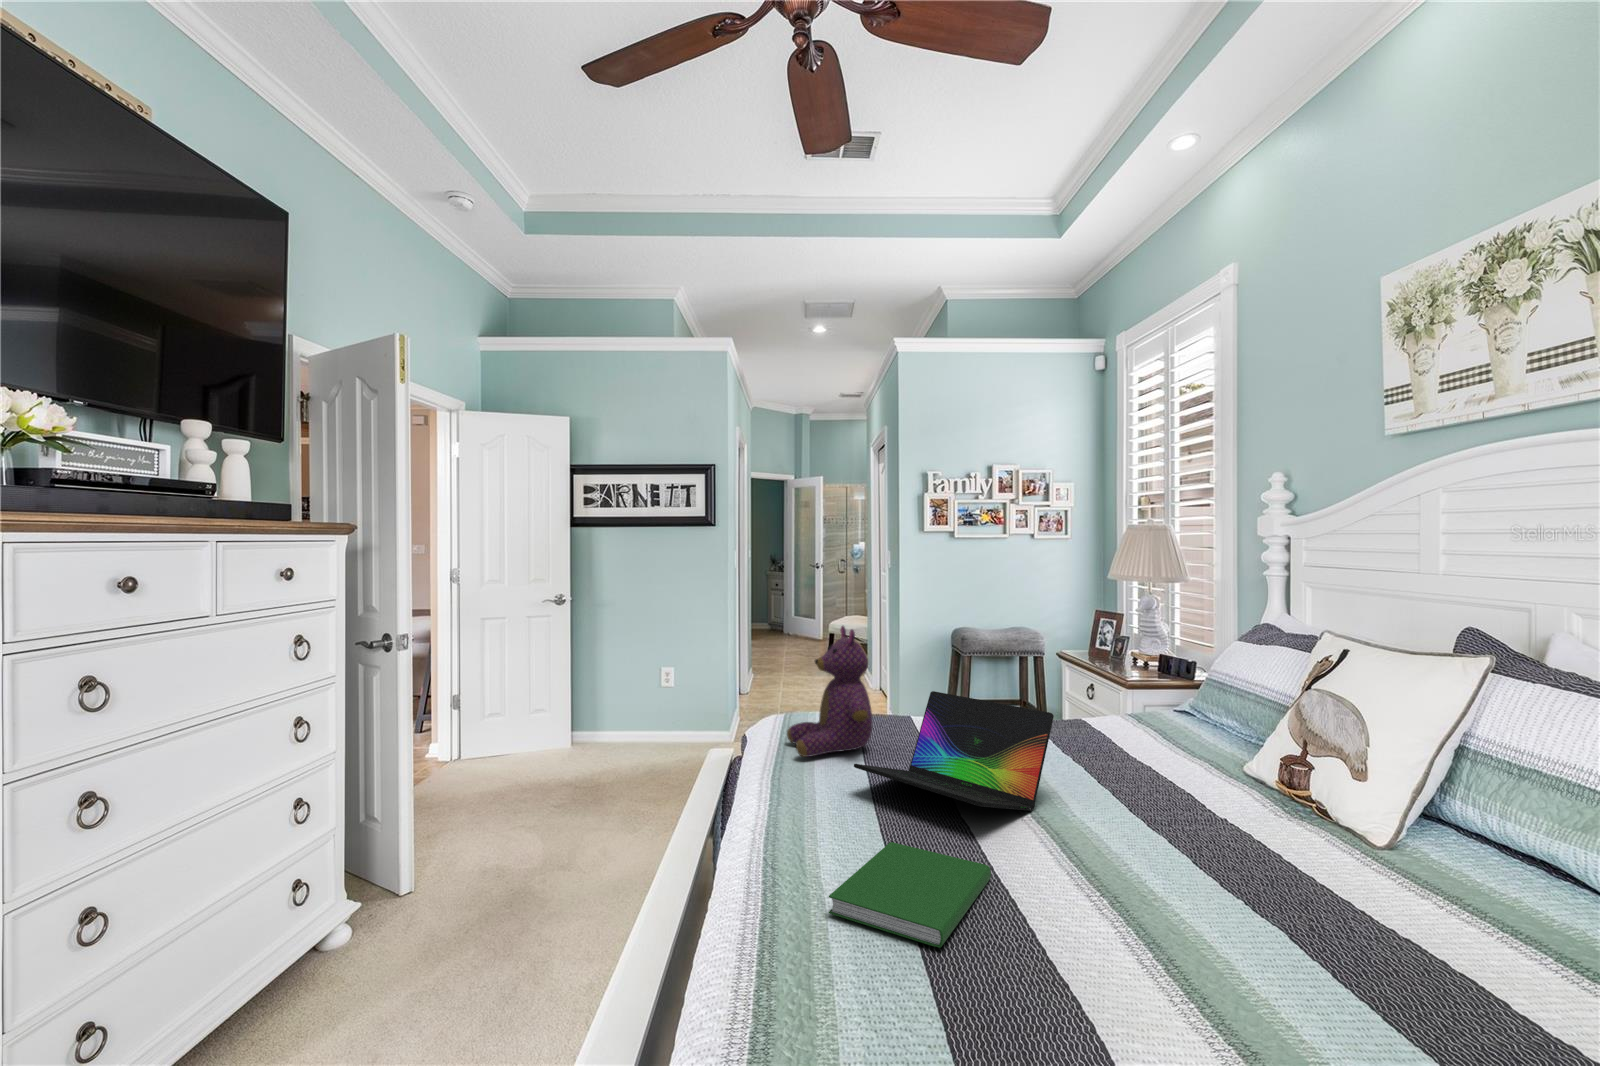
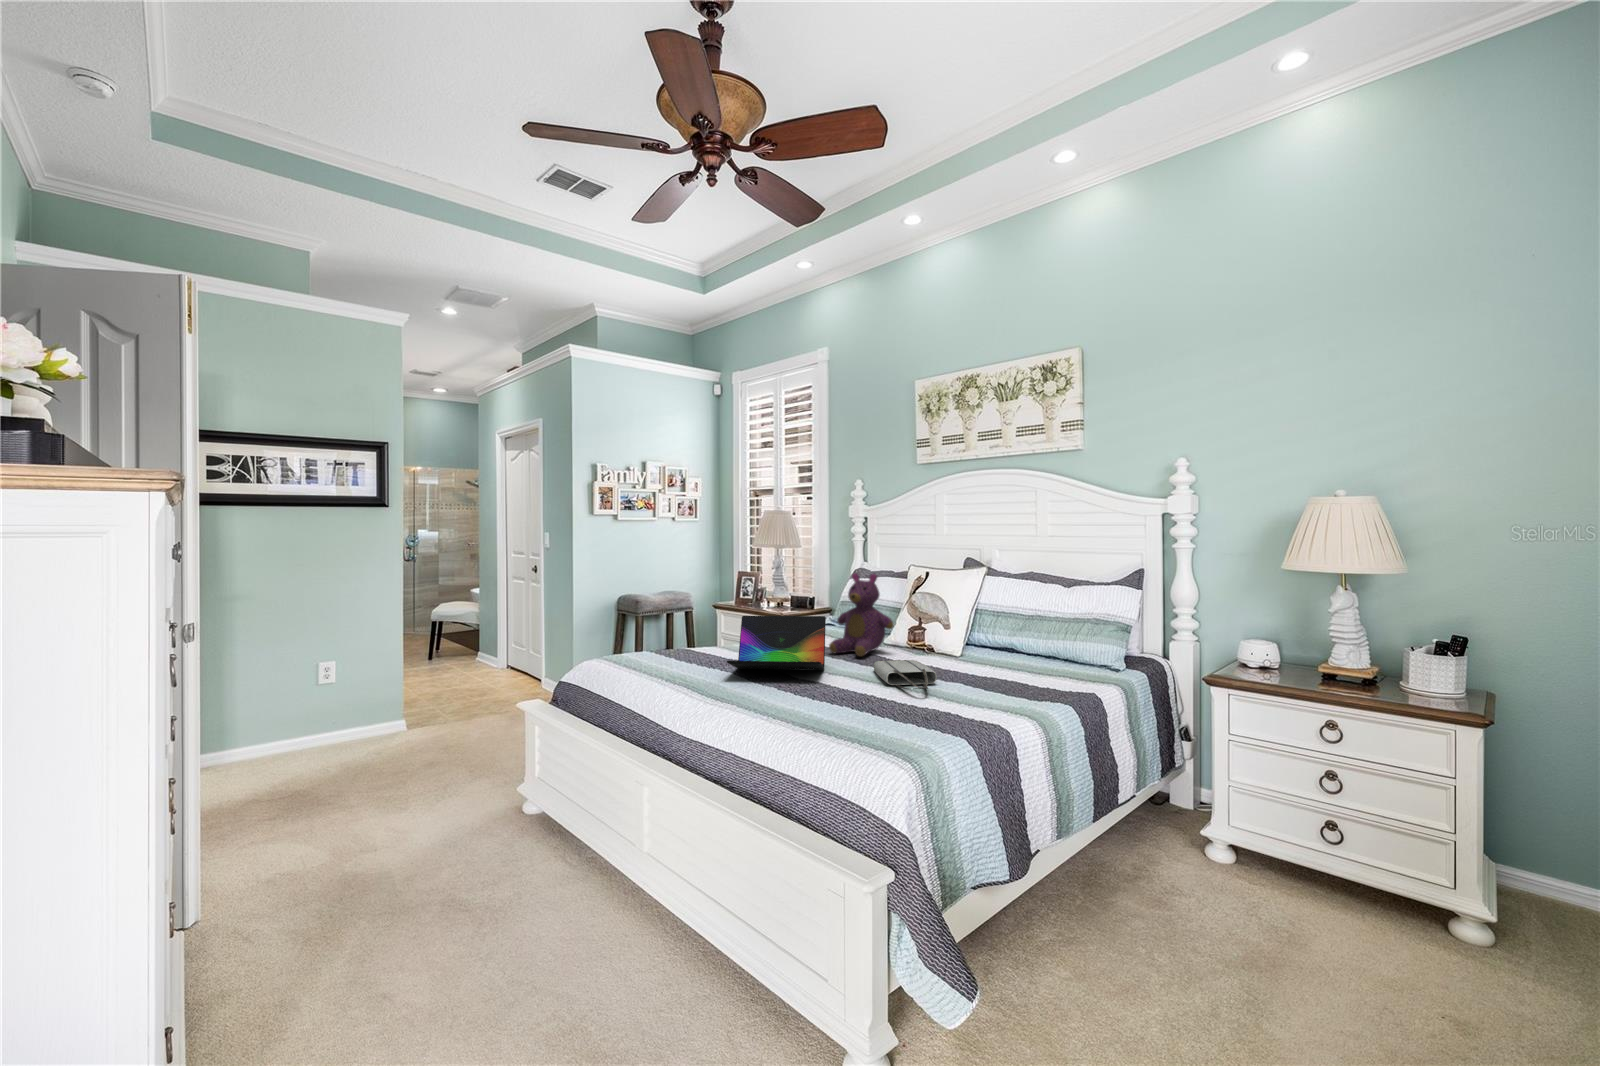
teddy bear: present [787,626,872,757] -> present [829,573,893,656]
tote bag: none [1095,821,1226,932] -> present [874,660,937,689]
hardcover book: present [829,842,991,948] -> none [789,686,863,716]

